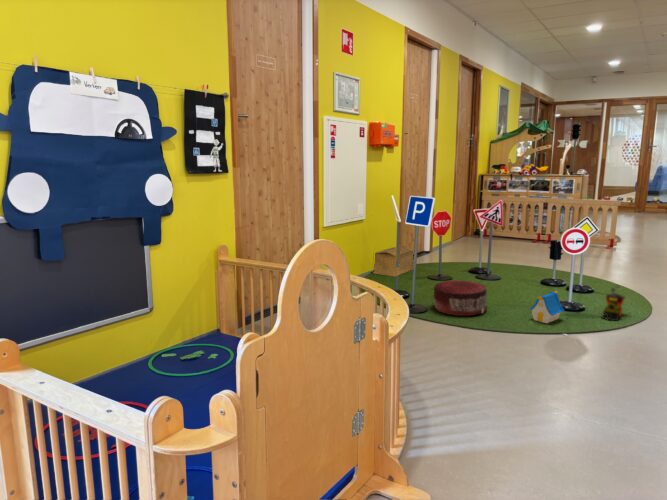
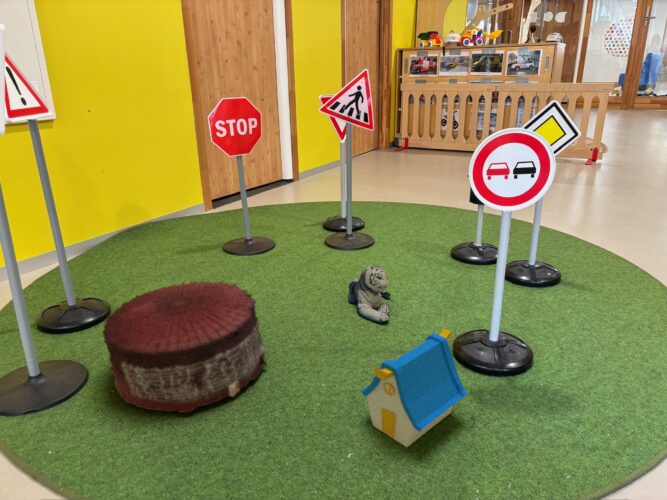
cardboard box: present [373,246,414,277] -> none [122,175,223,243]
plush toy: none [502,280,525,301] -> present [348,266,391,323]
toy train: present [602,288,625,321] -> none [578,303,650,419]

